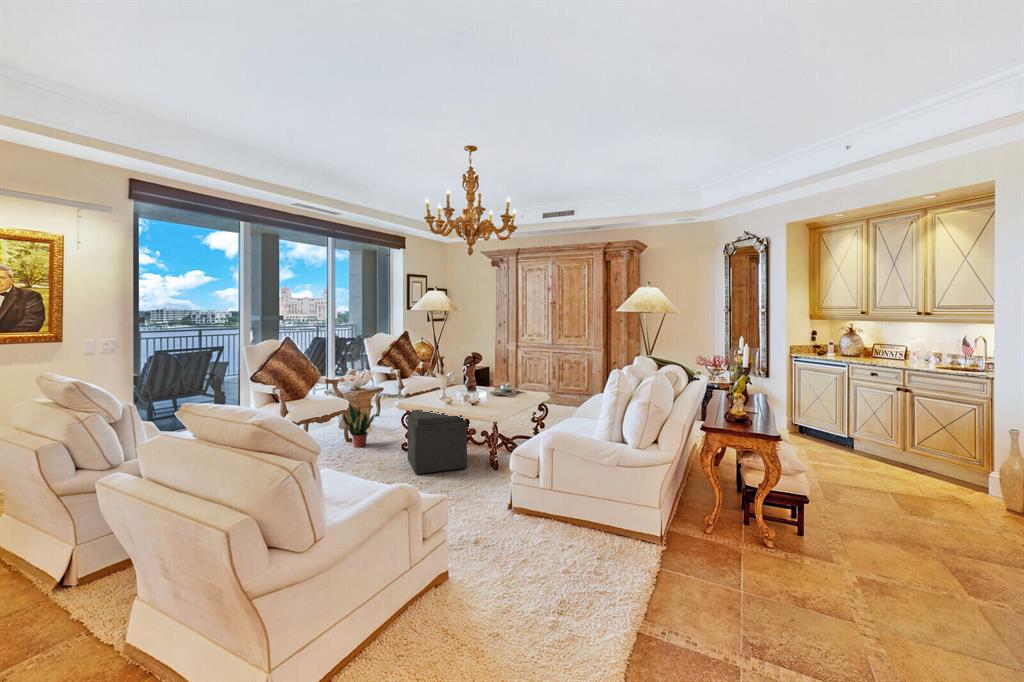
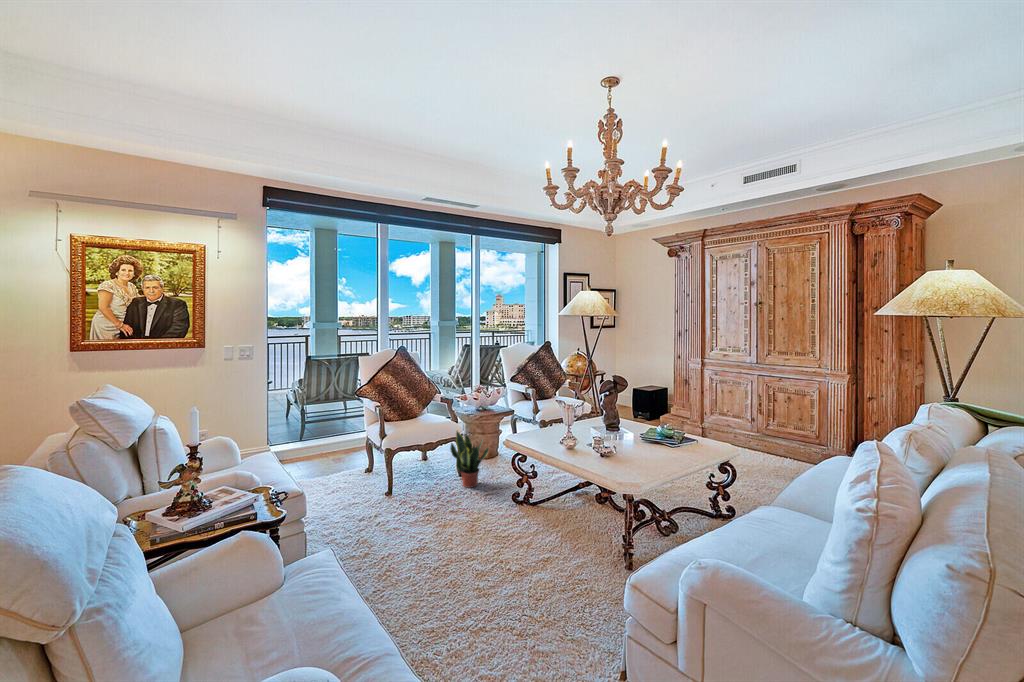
ottoman: present [407,410,467,474] -> none [507,453,586,554]

